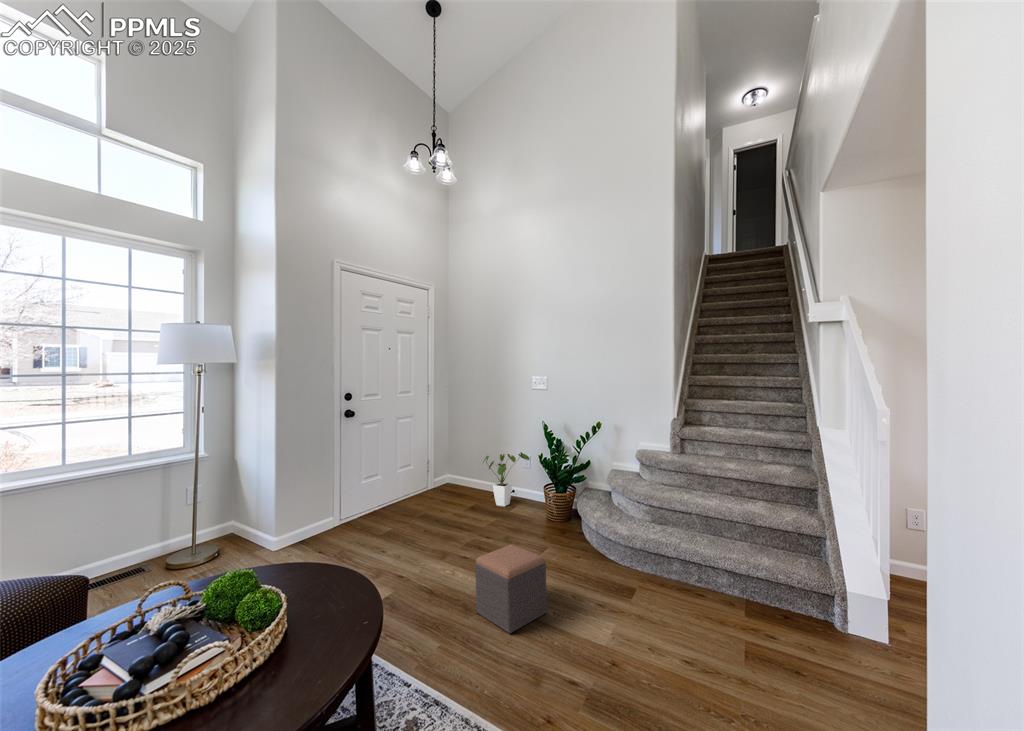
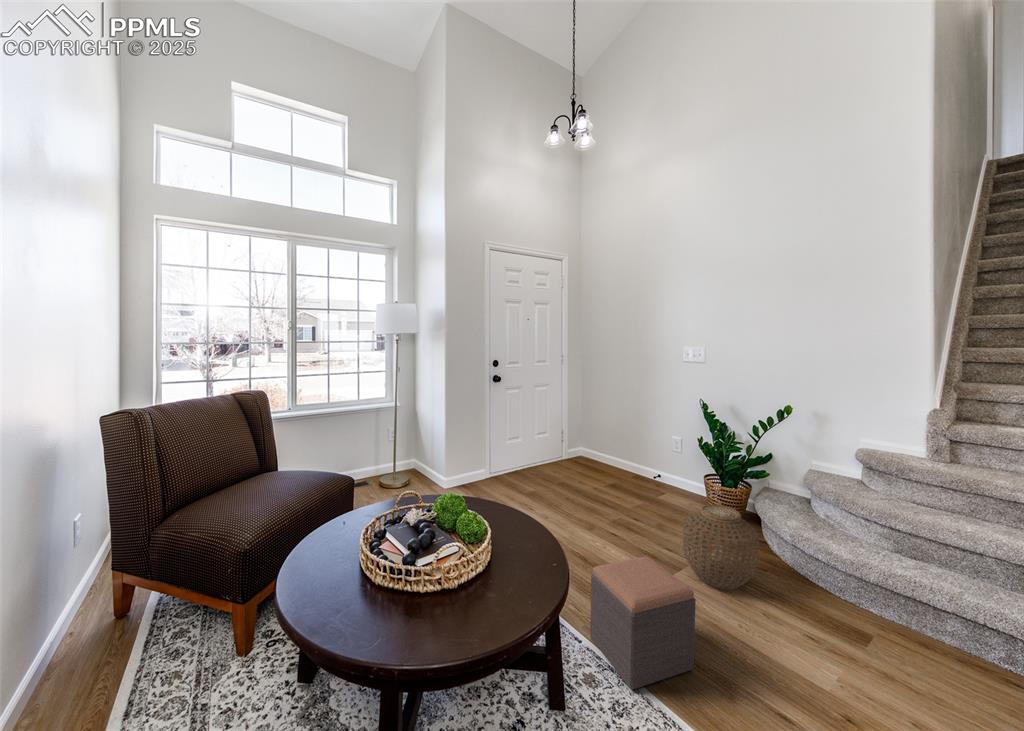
house plant: present [483,452,529,507] -> none [625,431,687,494]
woven basket: none [533,502,582,562] -> present [683,504,759,589]

